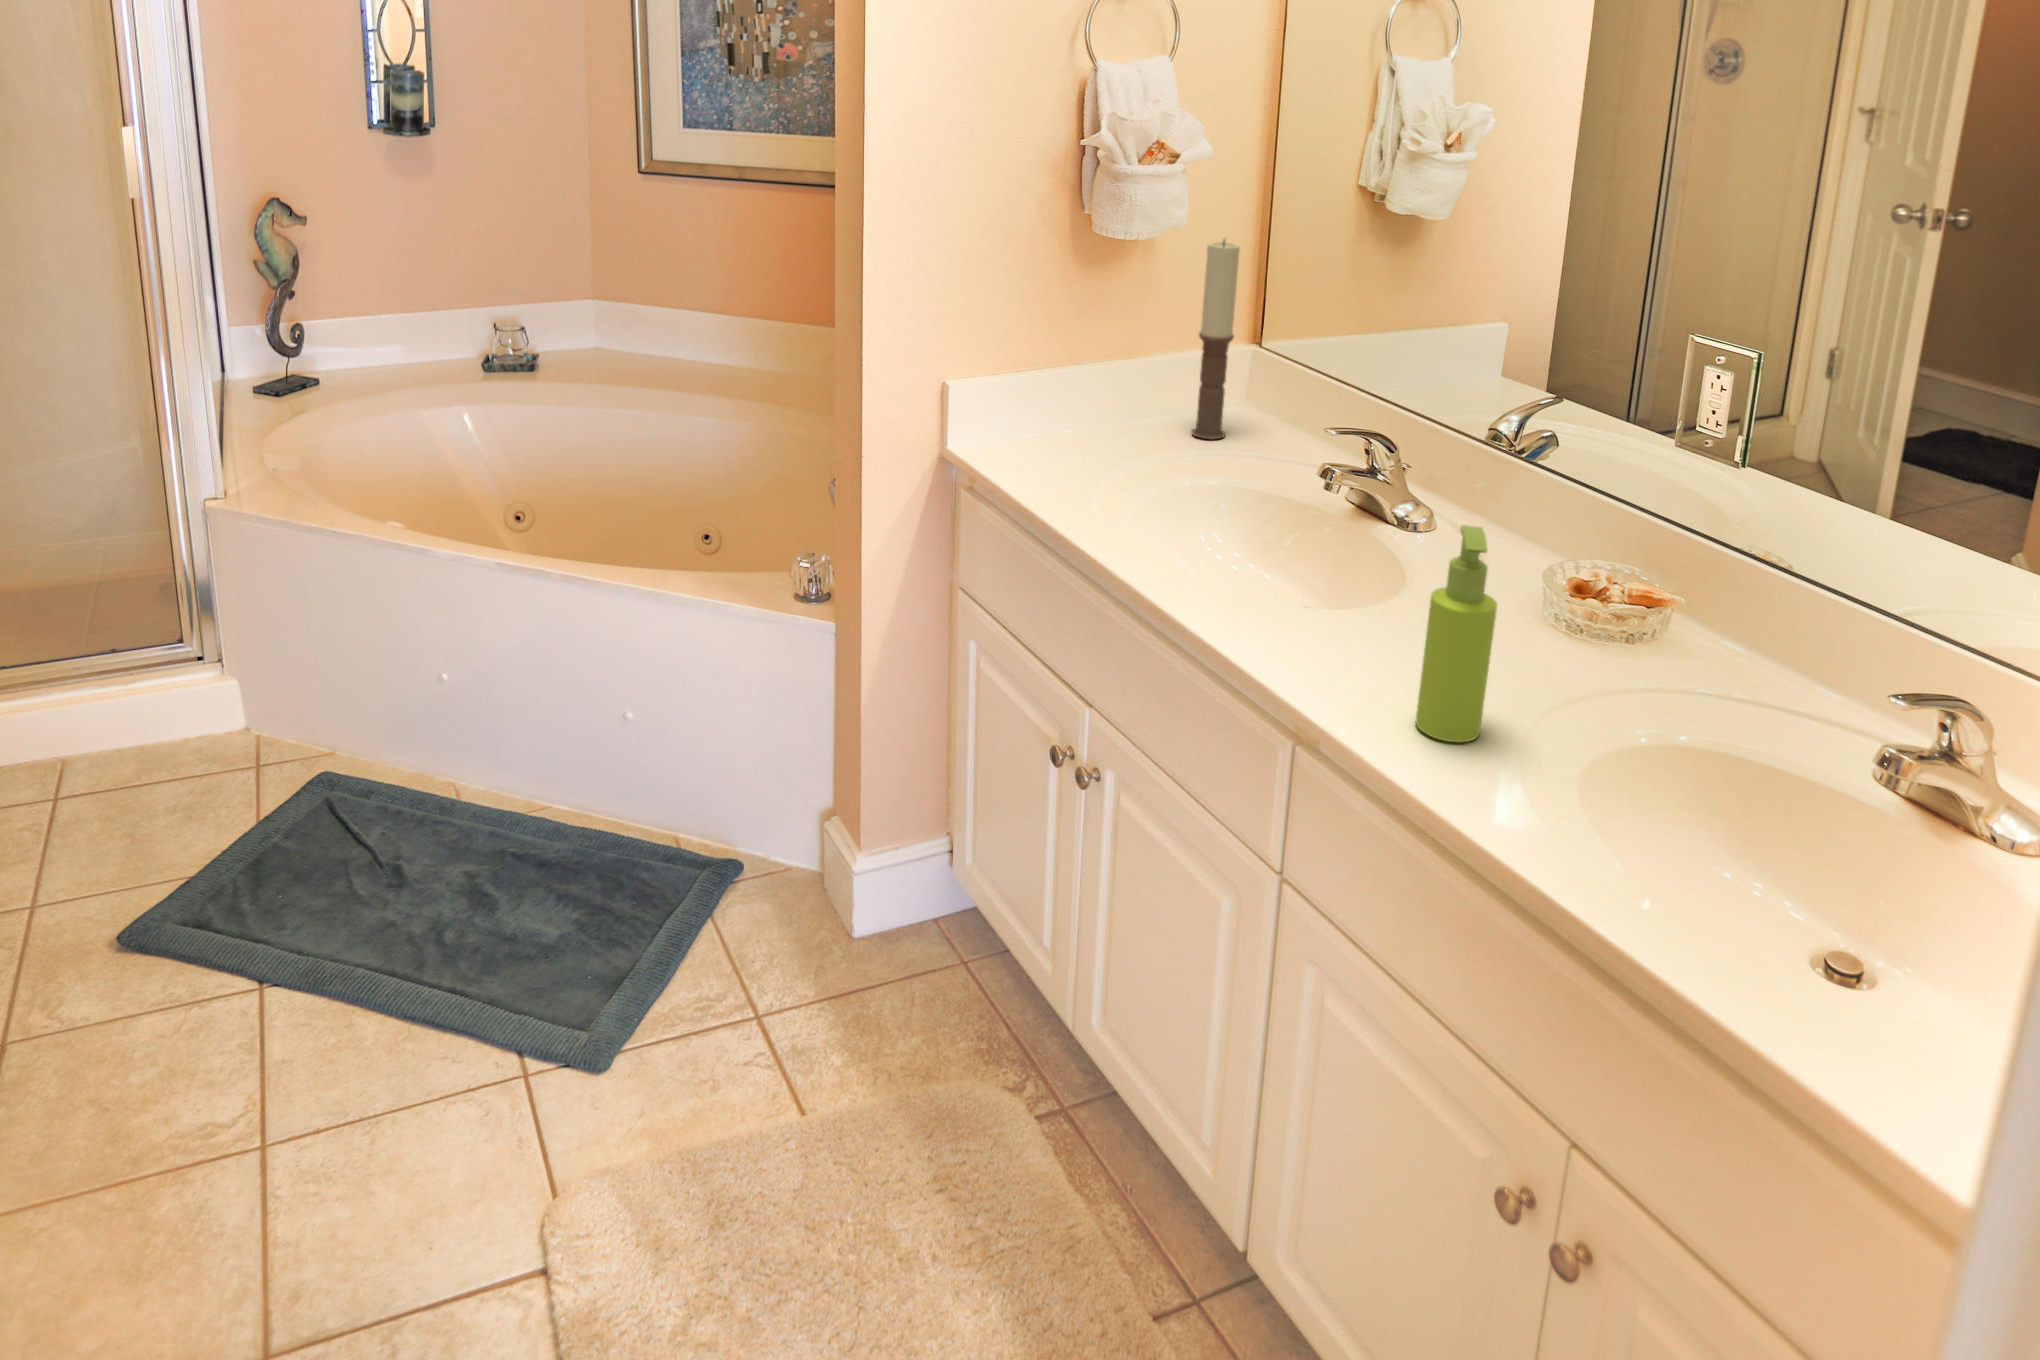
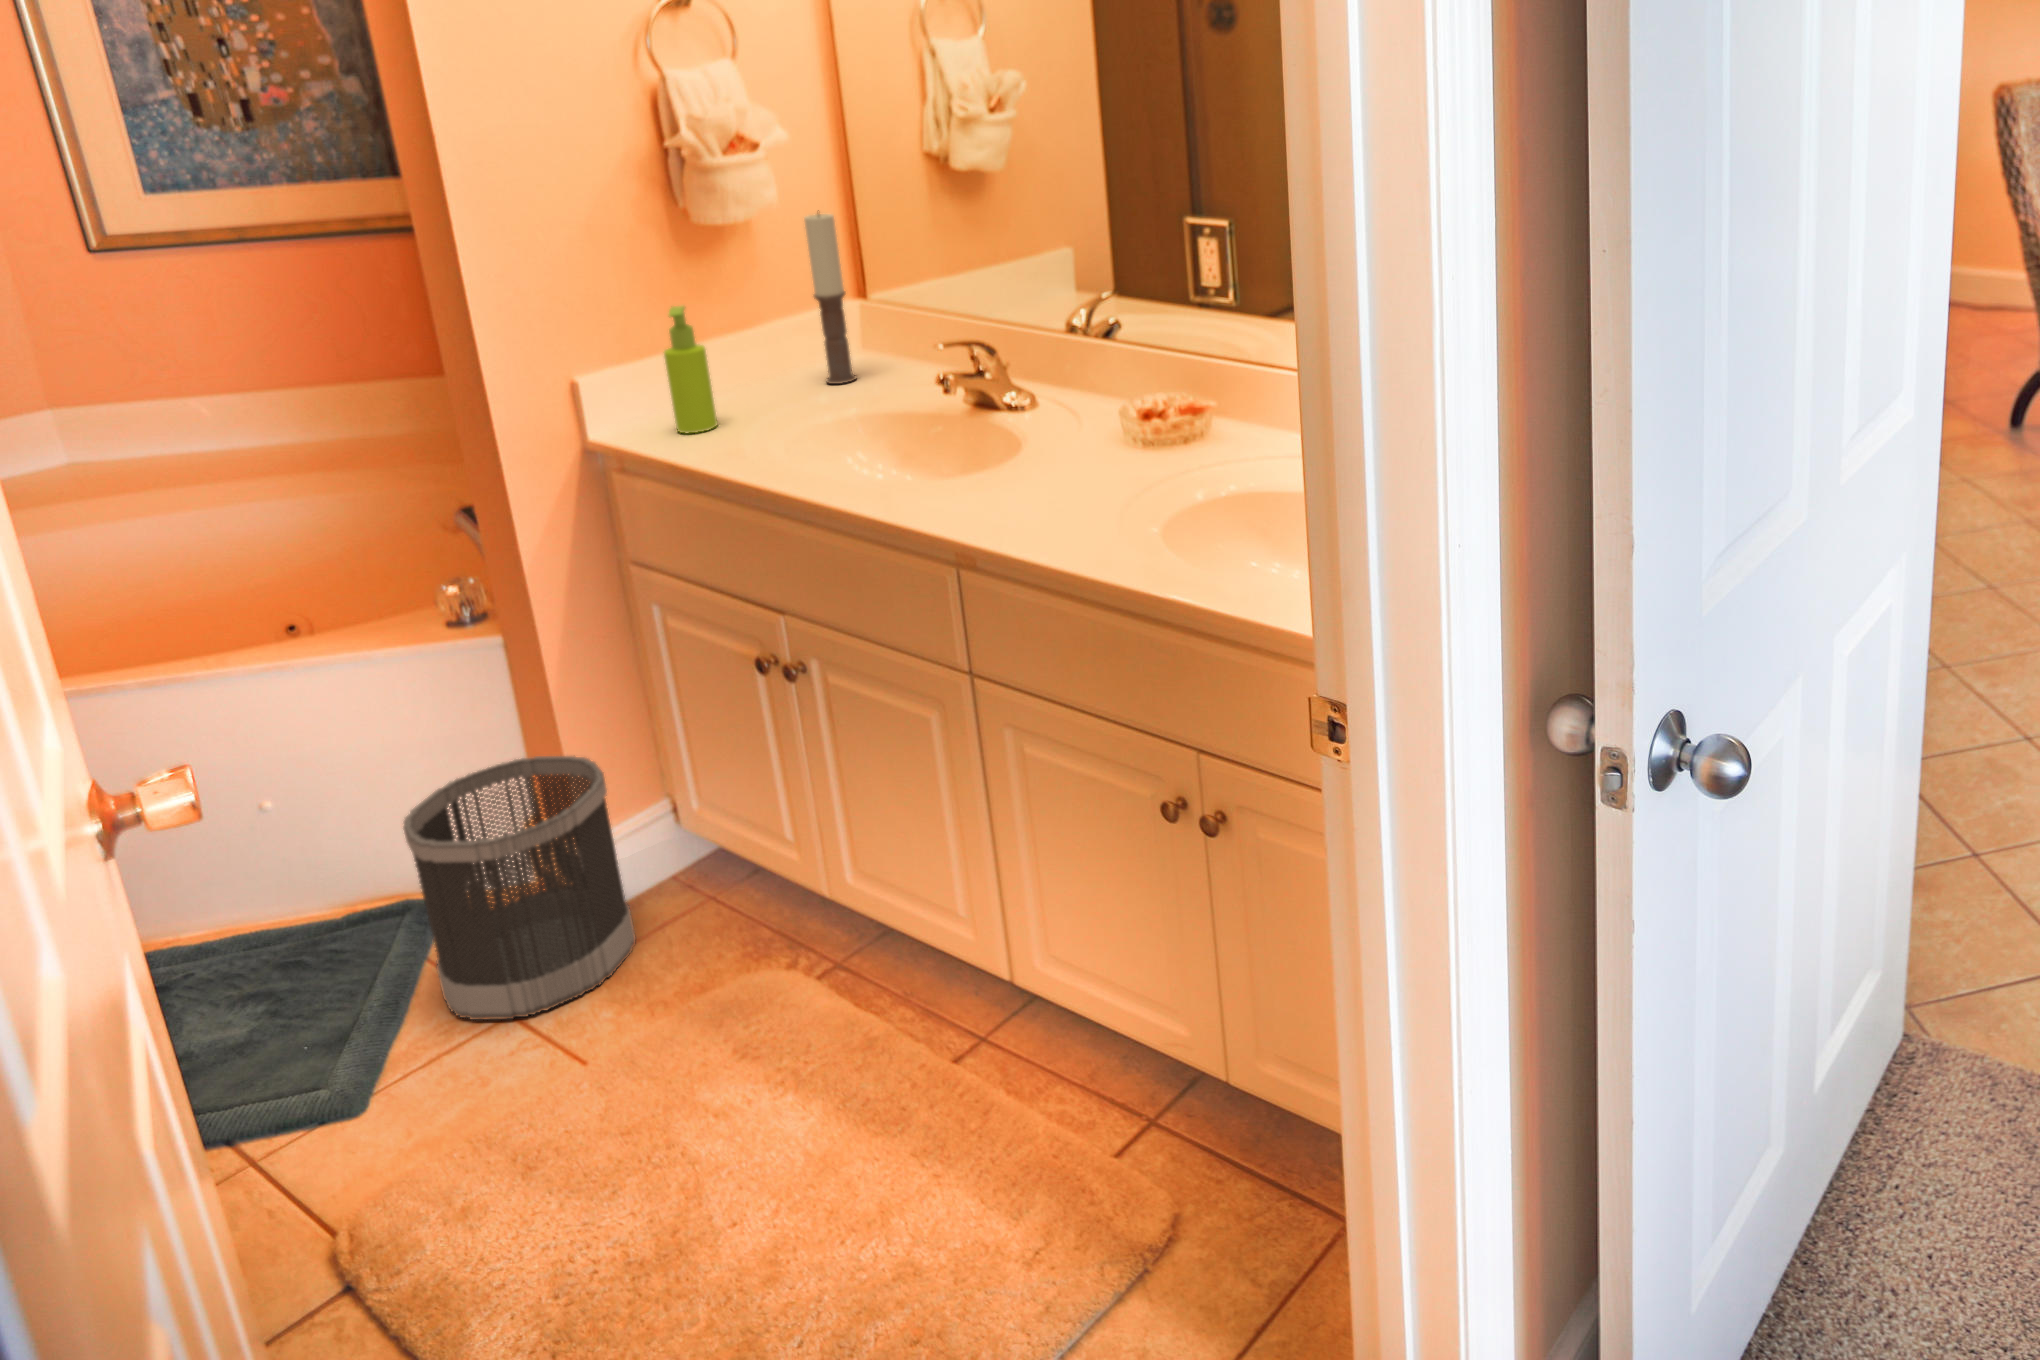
soap dispenser: present [1416,525,1497,742] -> present [664,306,717,433]
wastebasket: none [710,750,888,1028] -> present [403,756,636,1020]

